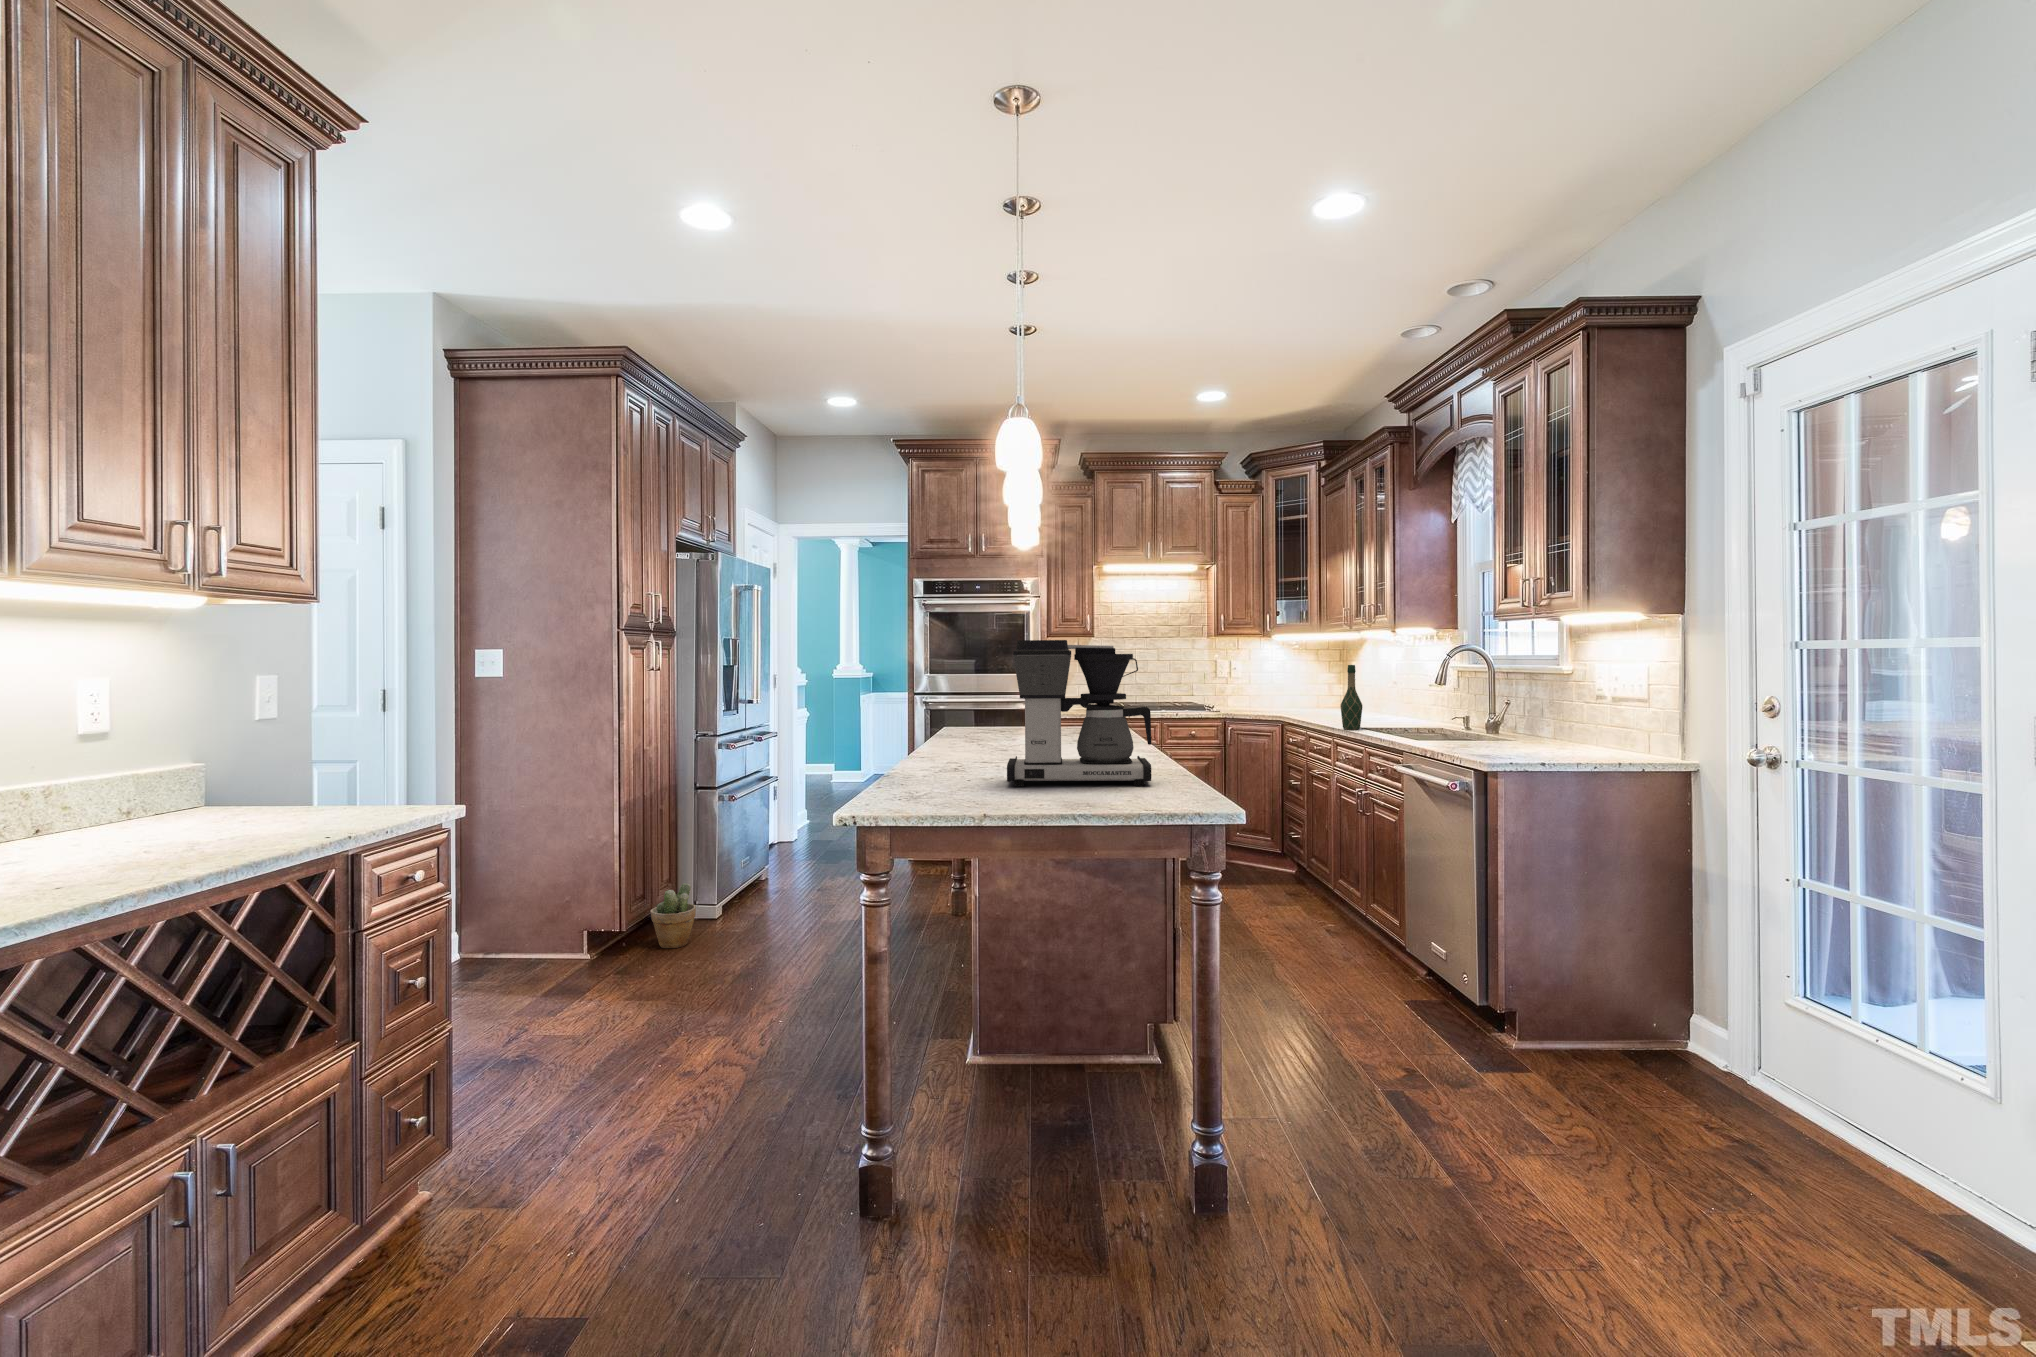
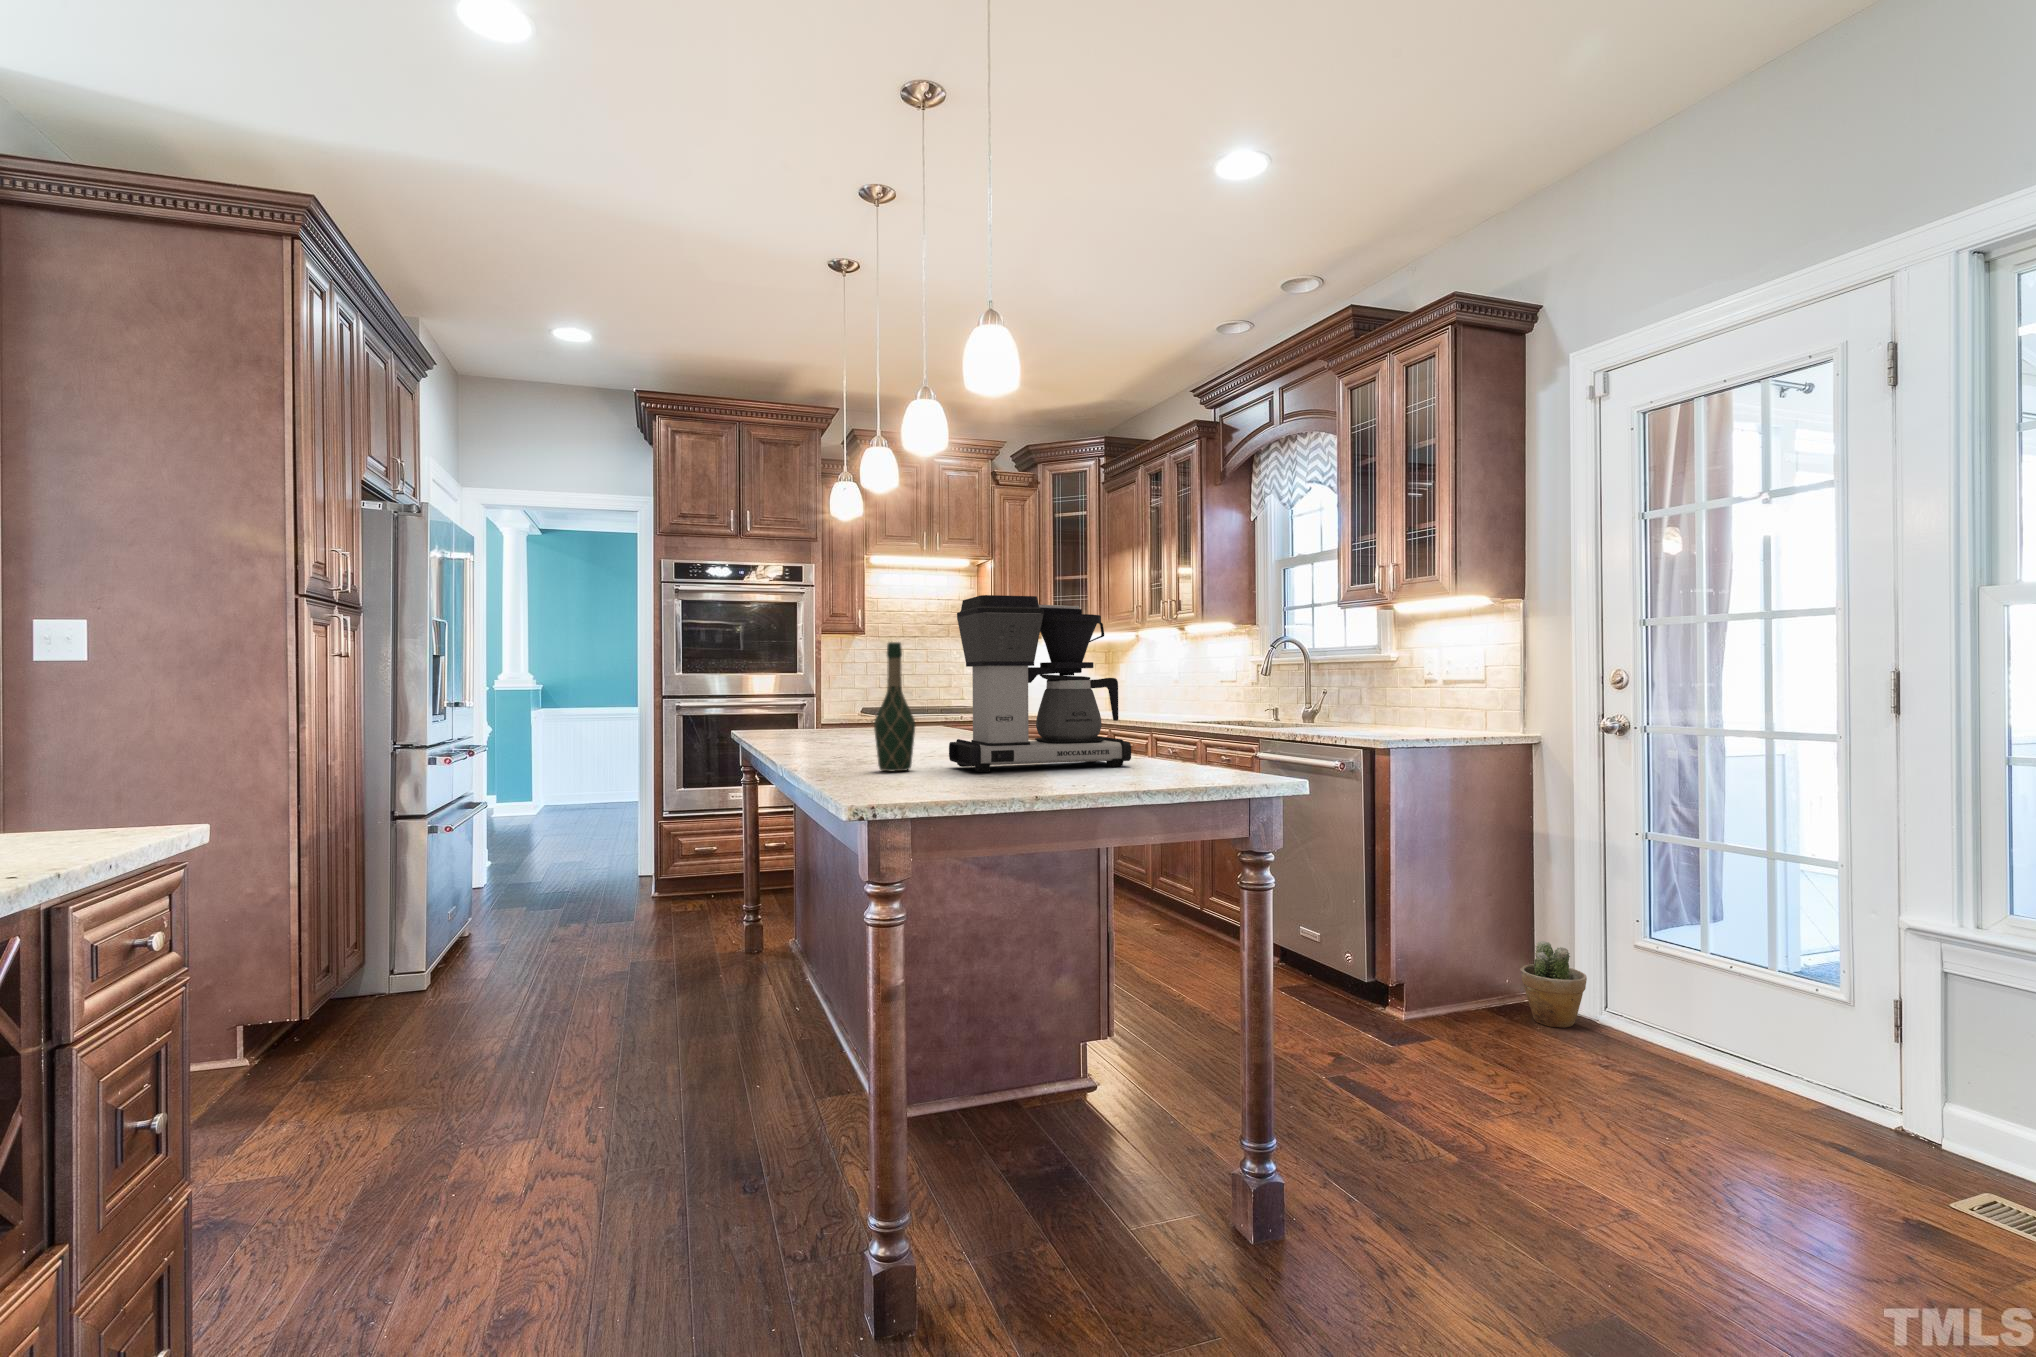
wine bottle: present [1341,665,1362,730] -> present [874,642,915,772]
potted plant: present [650,883,696,948] -> present [1520,941,1587,1028]

